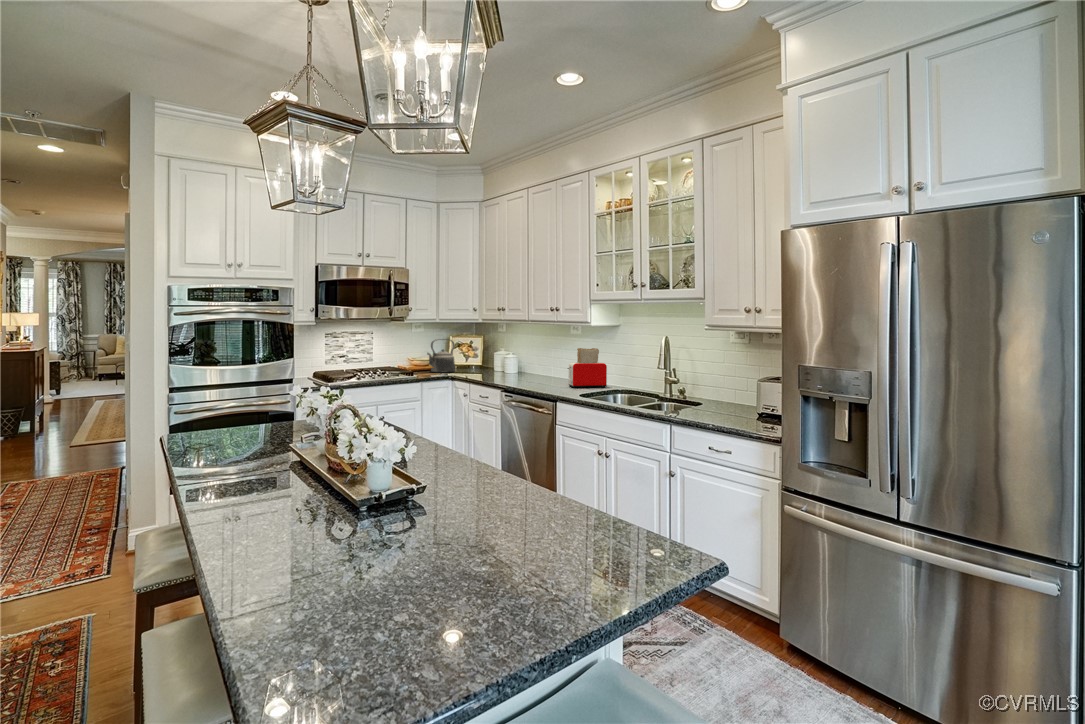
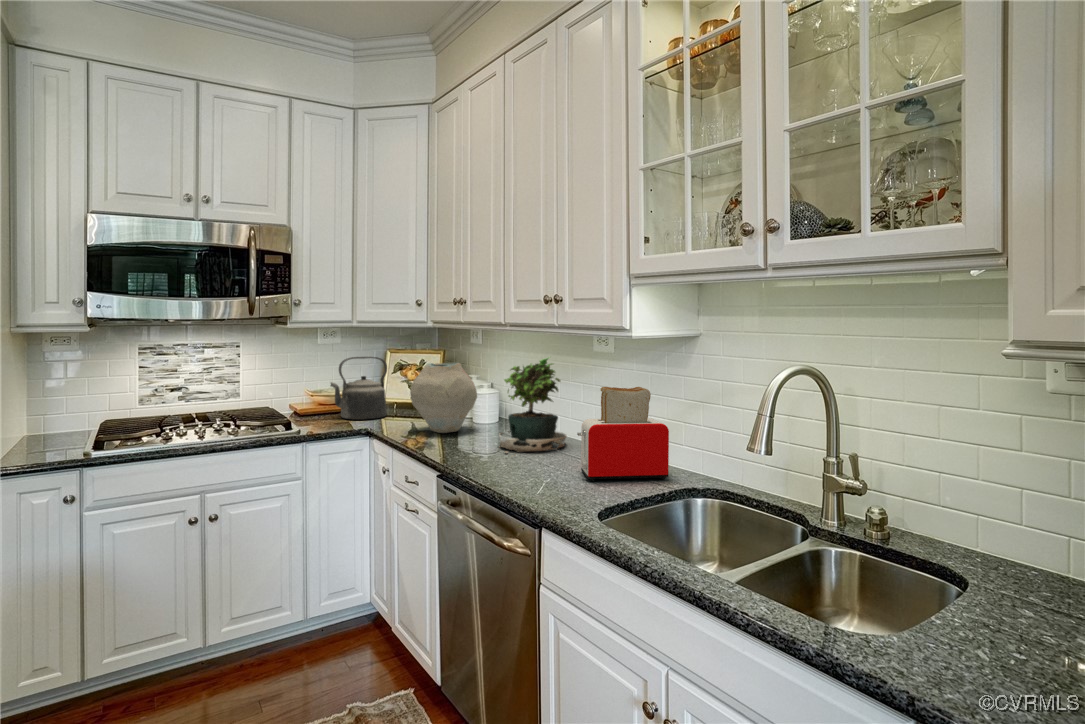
potted plant: none [526,337,558,382] -> present [499,358,567,453]
vase: none [476,341,510,376] -> present [410,363,477,433]

